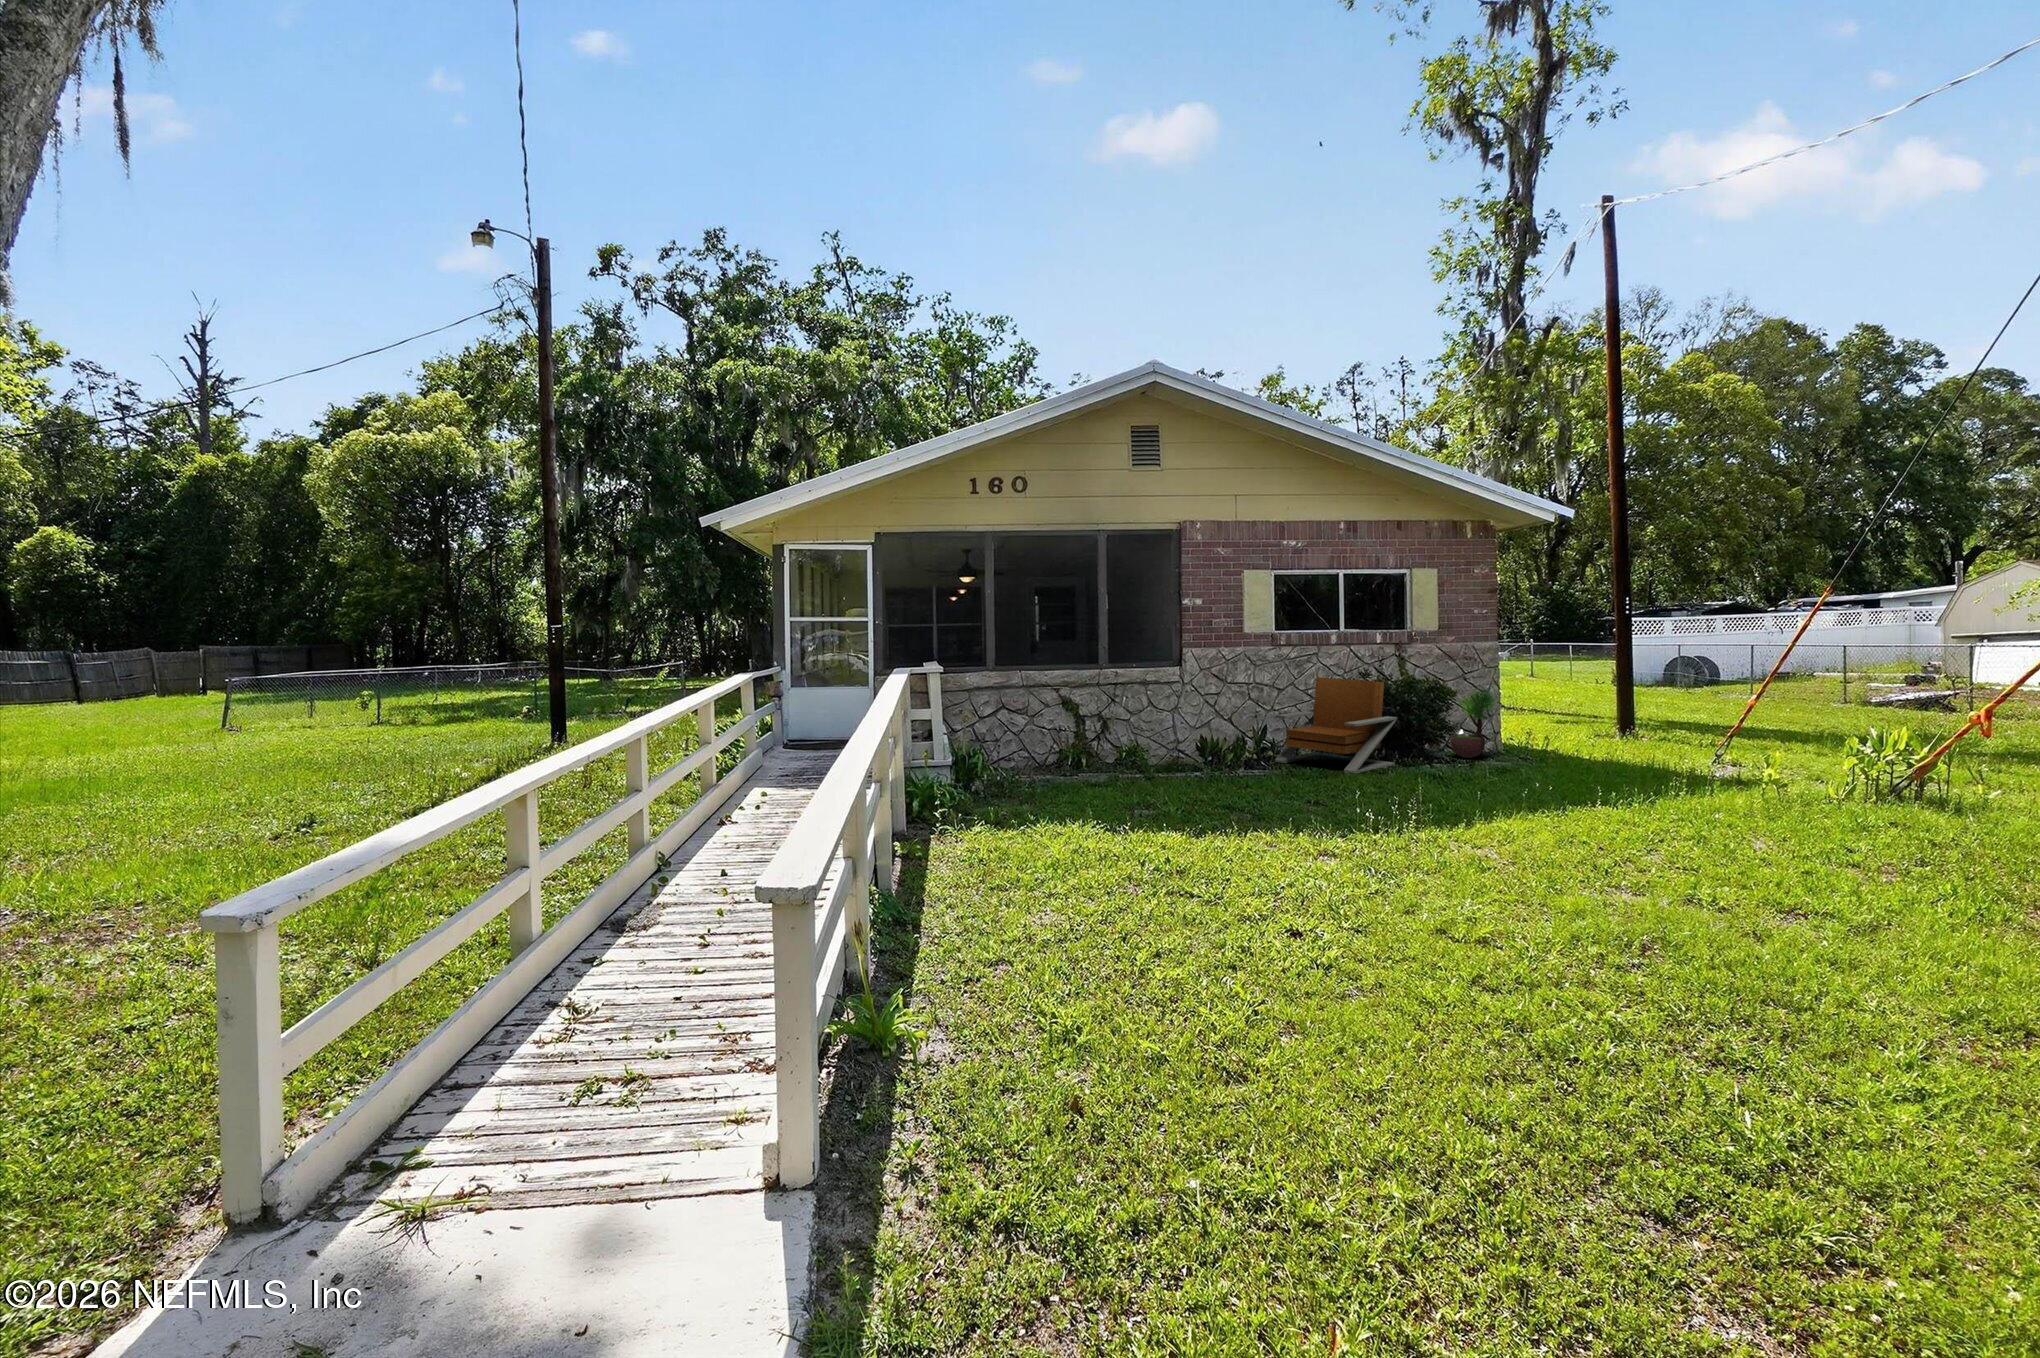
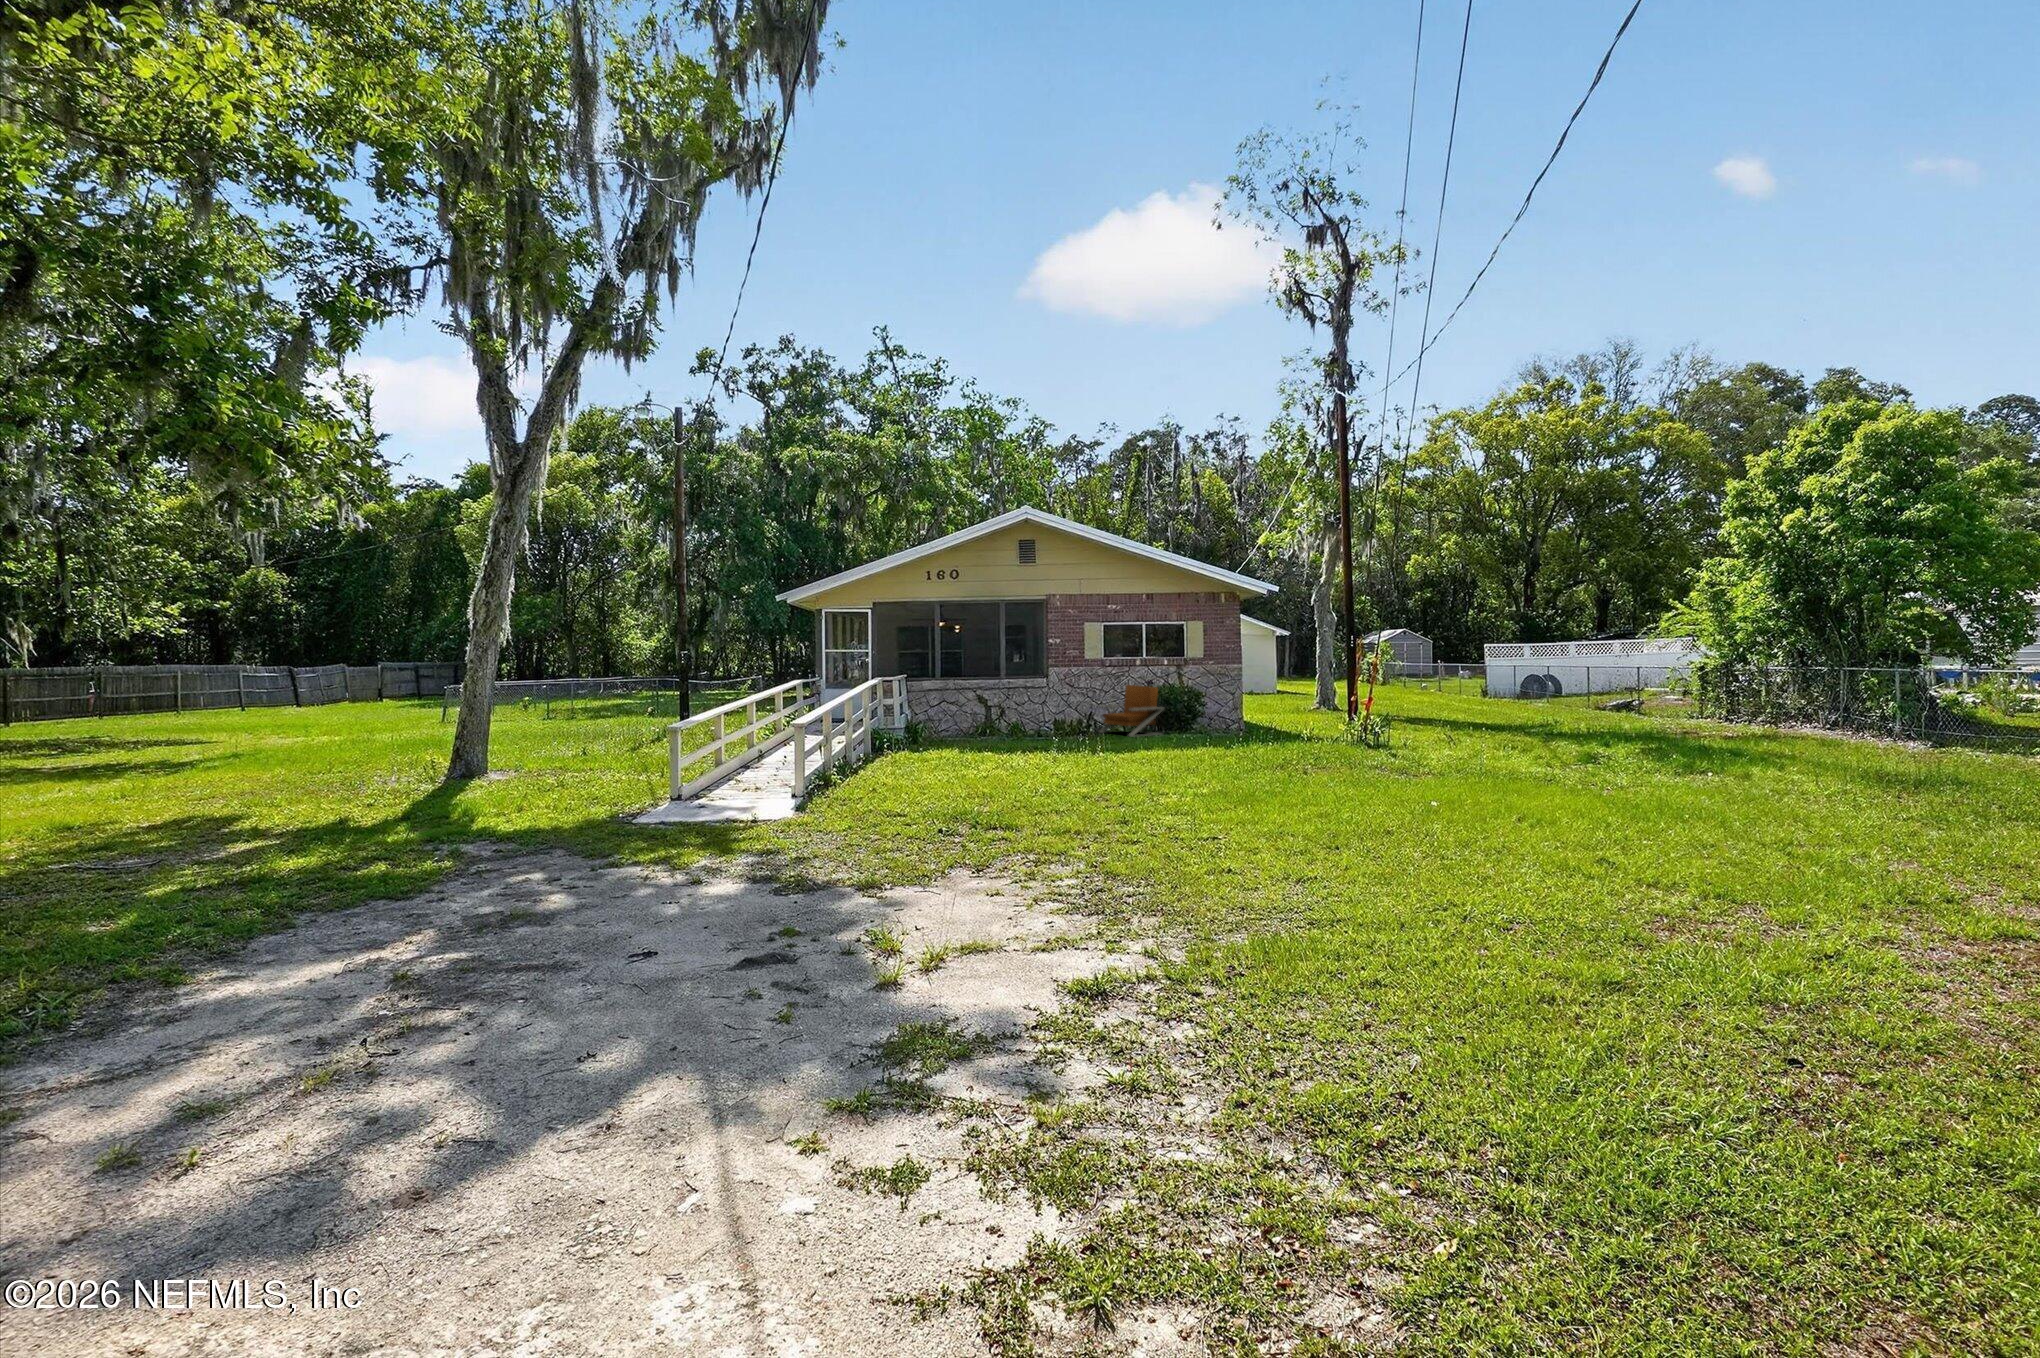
potted tree: present [1451,689,1495,758] -> none [1204,690,1229,733]

